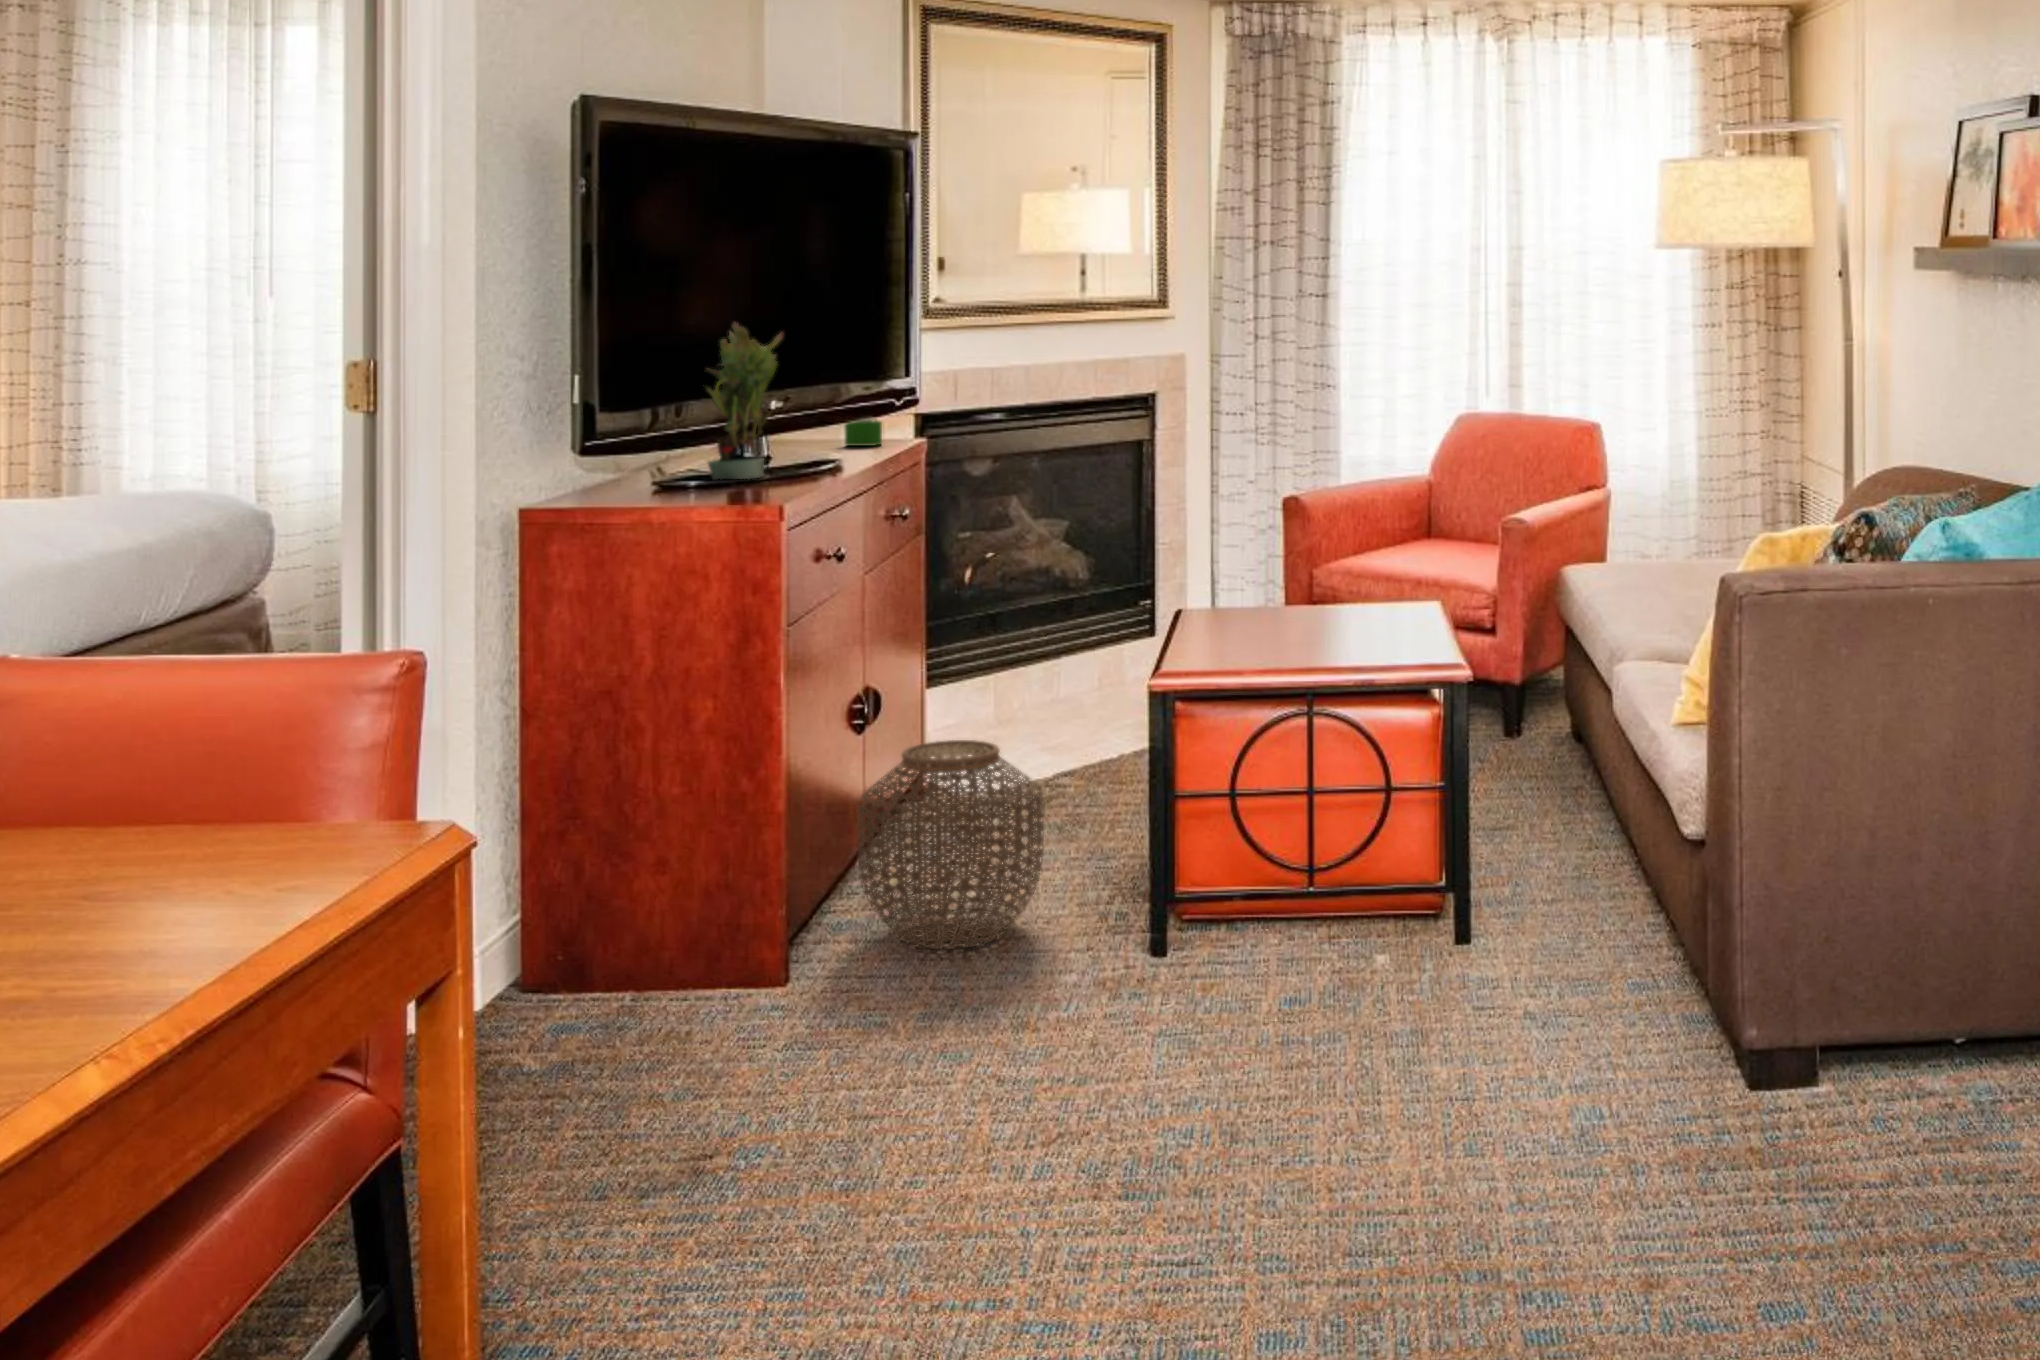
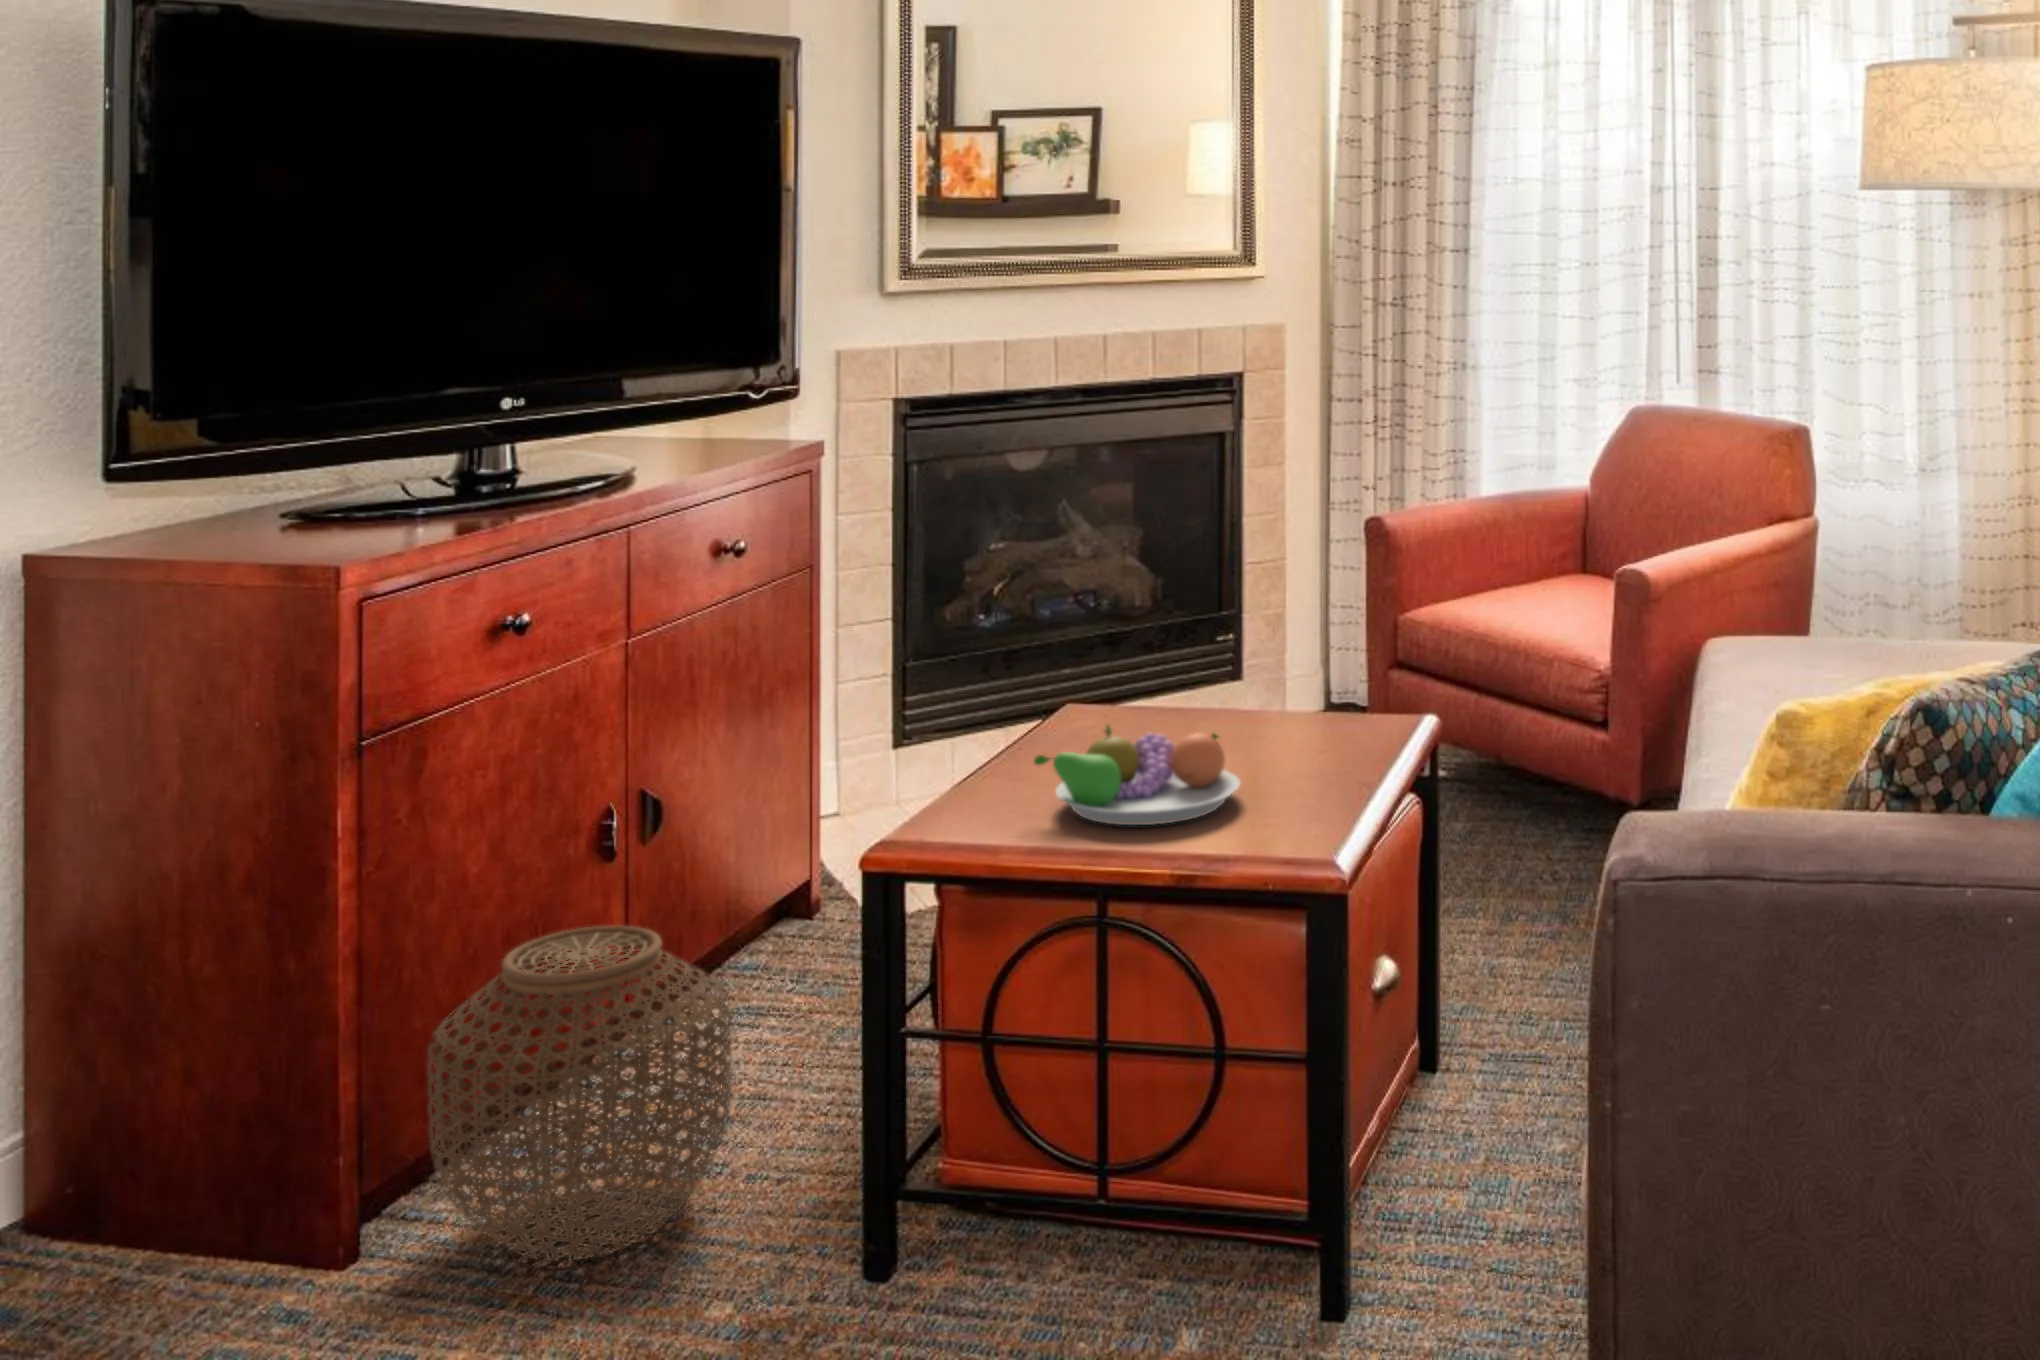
potted plant: present [708,322,783,479] -> none [268,305,425,528]
candle: present [844,418,882,446] -> none [675,401,727,461]
fruit bowl: none [1249,594,1376,650] -> present [1034,725,1240,825]

